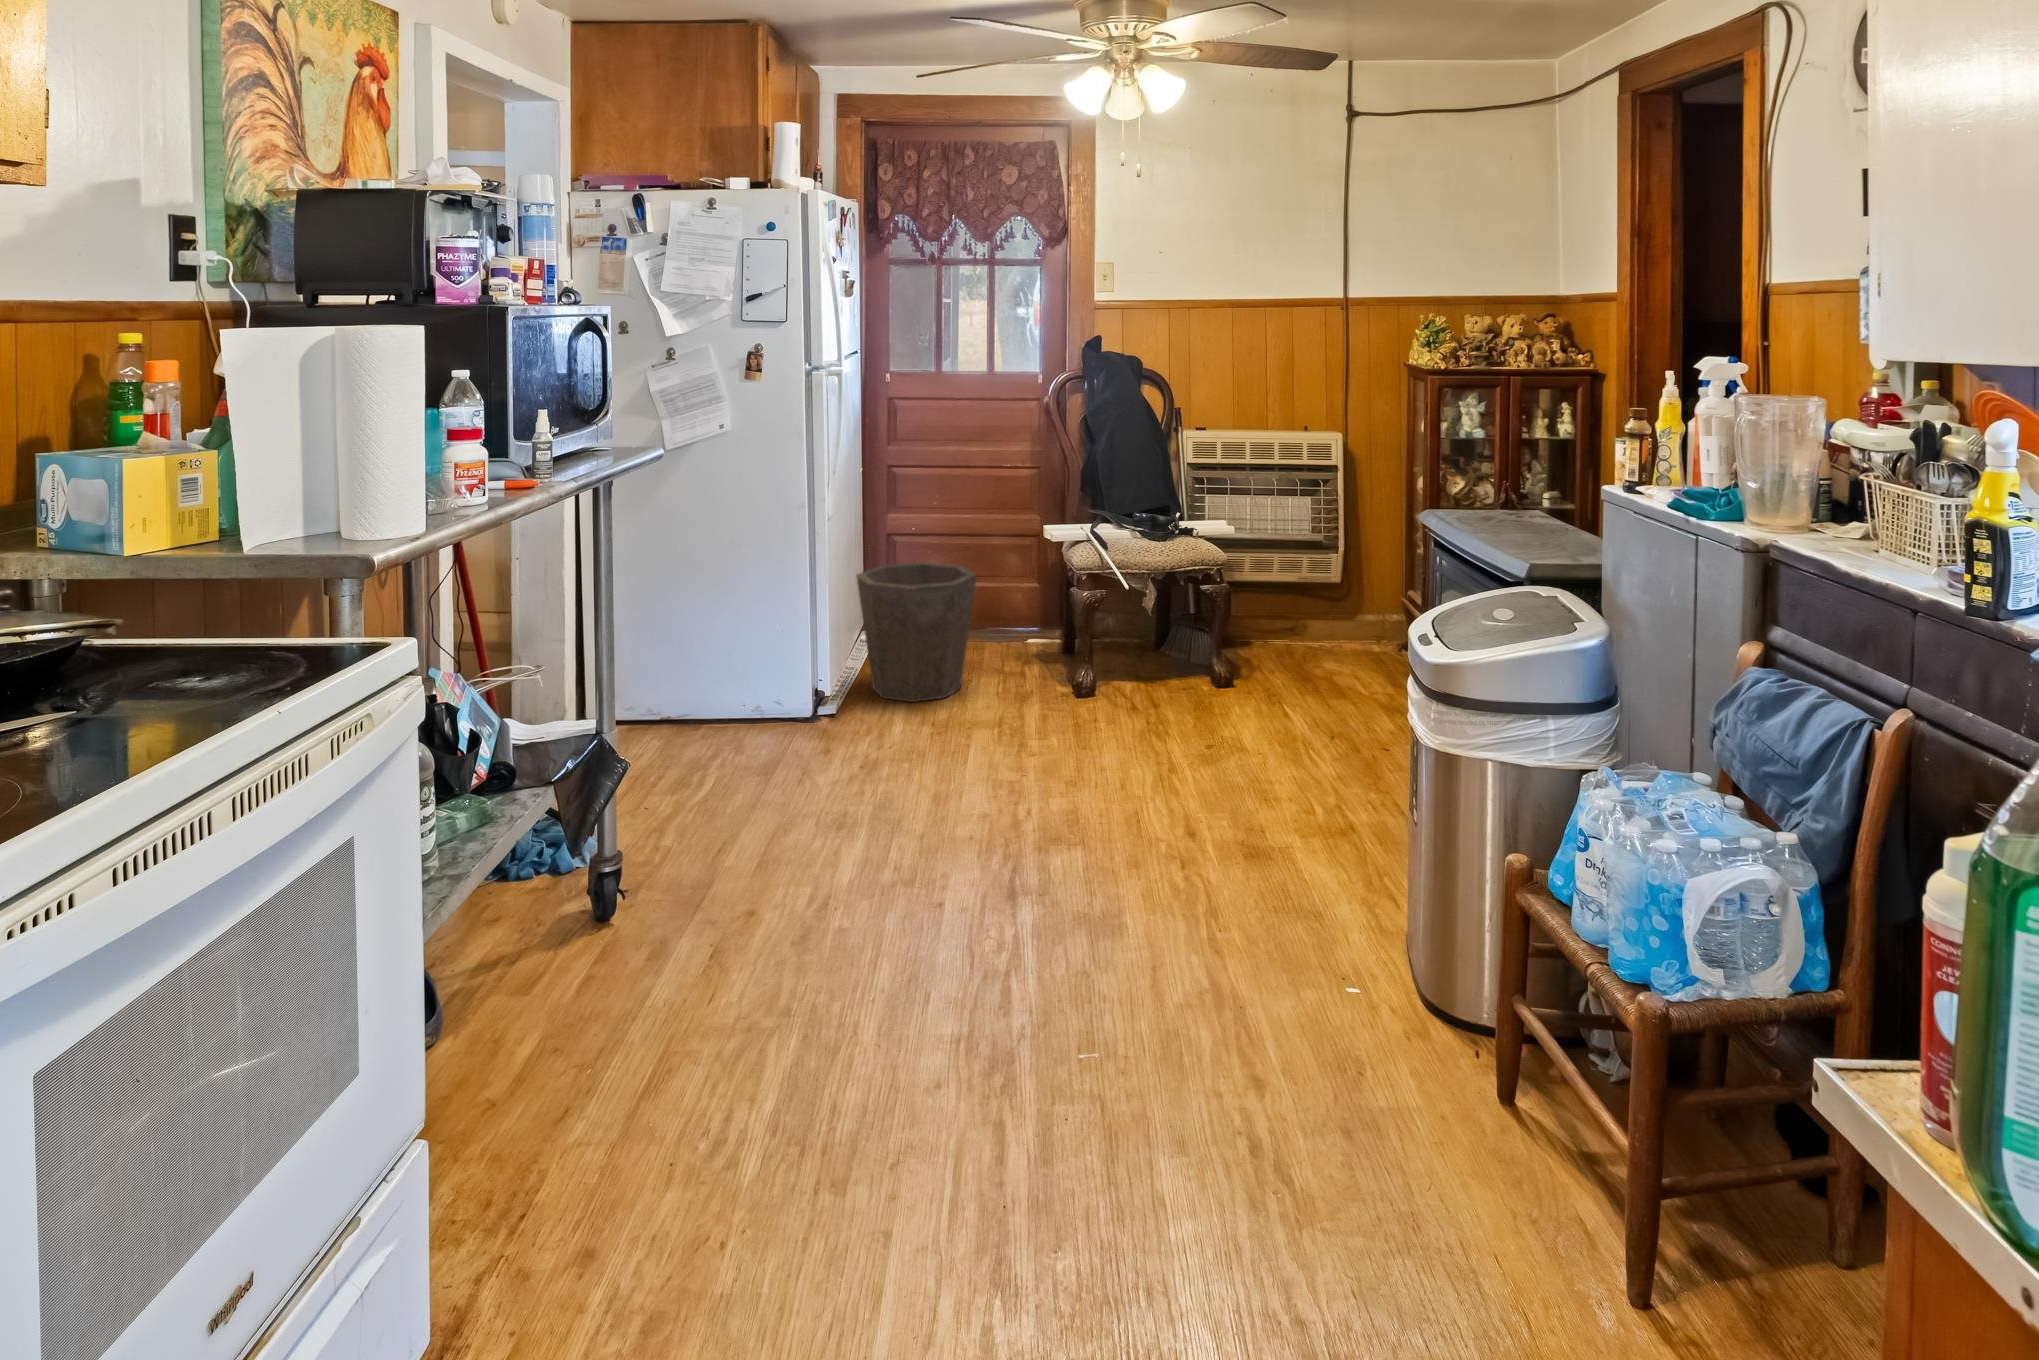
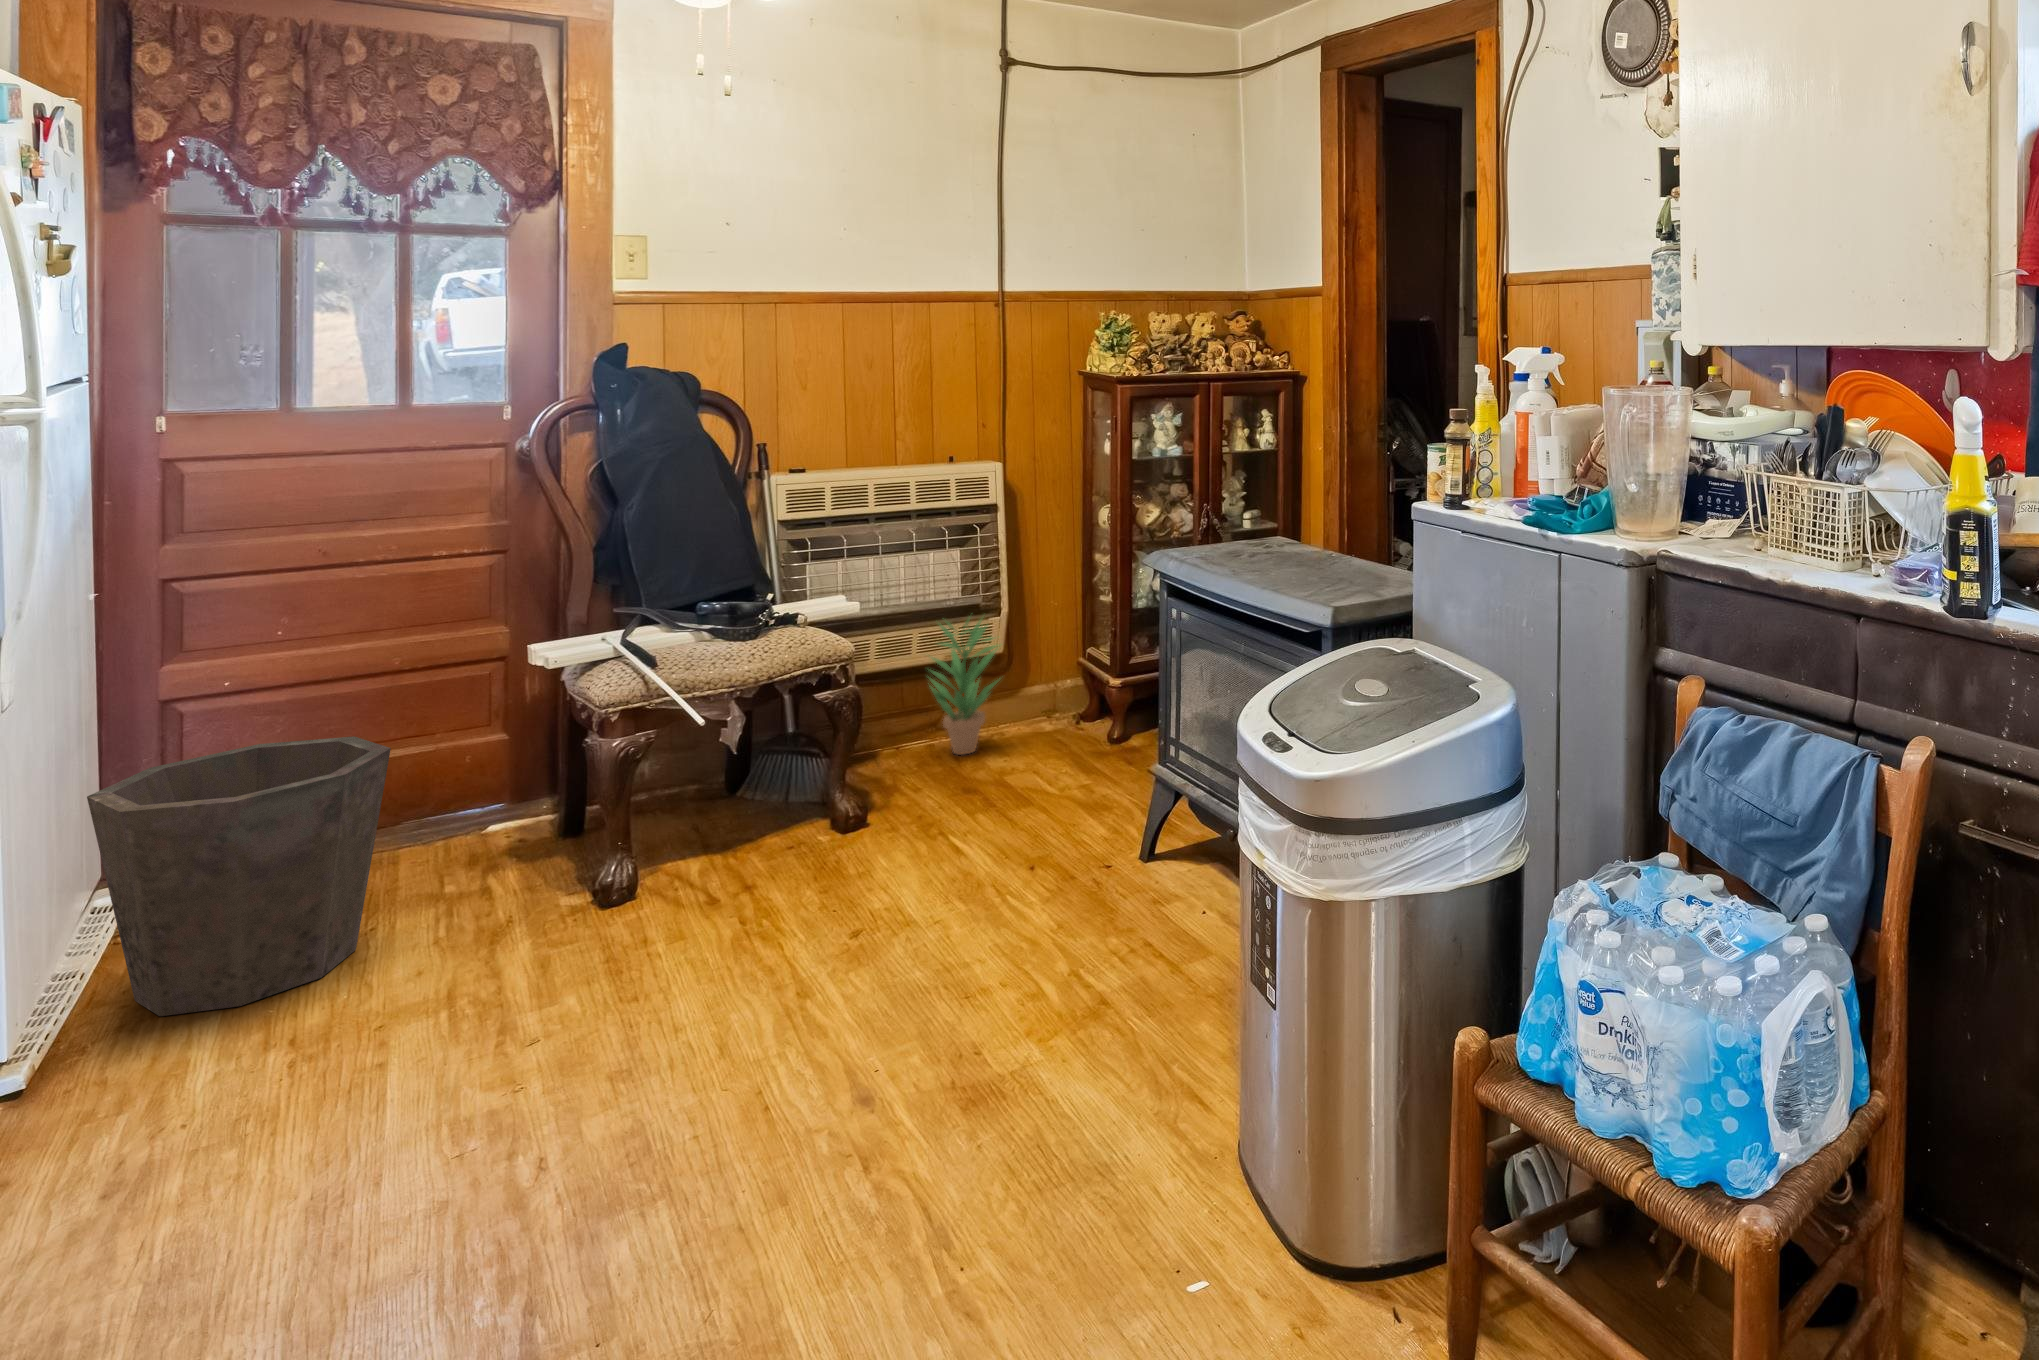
potted plant: none [1282,546,1339,654] -> present [929,616,1002,755]

